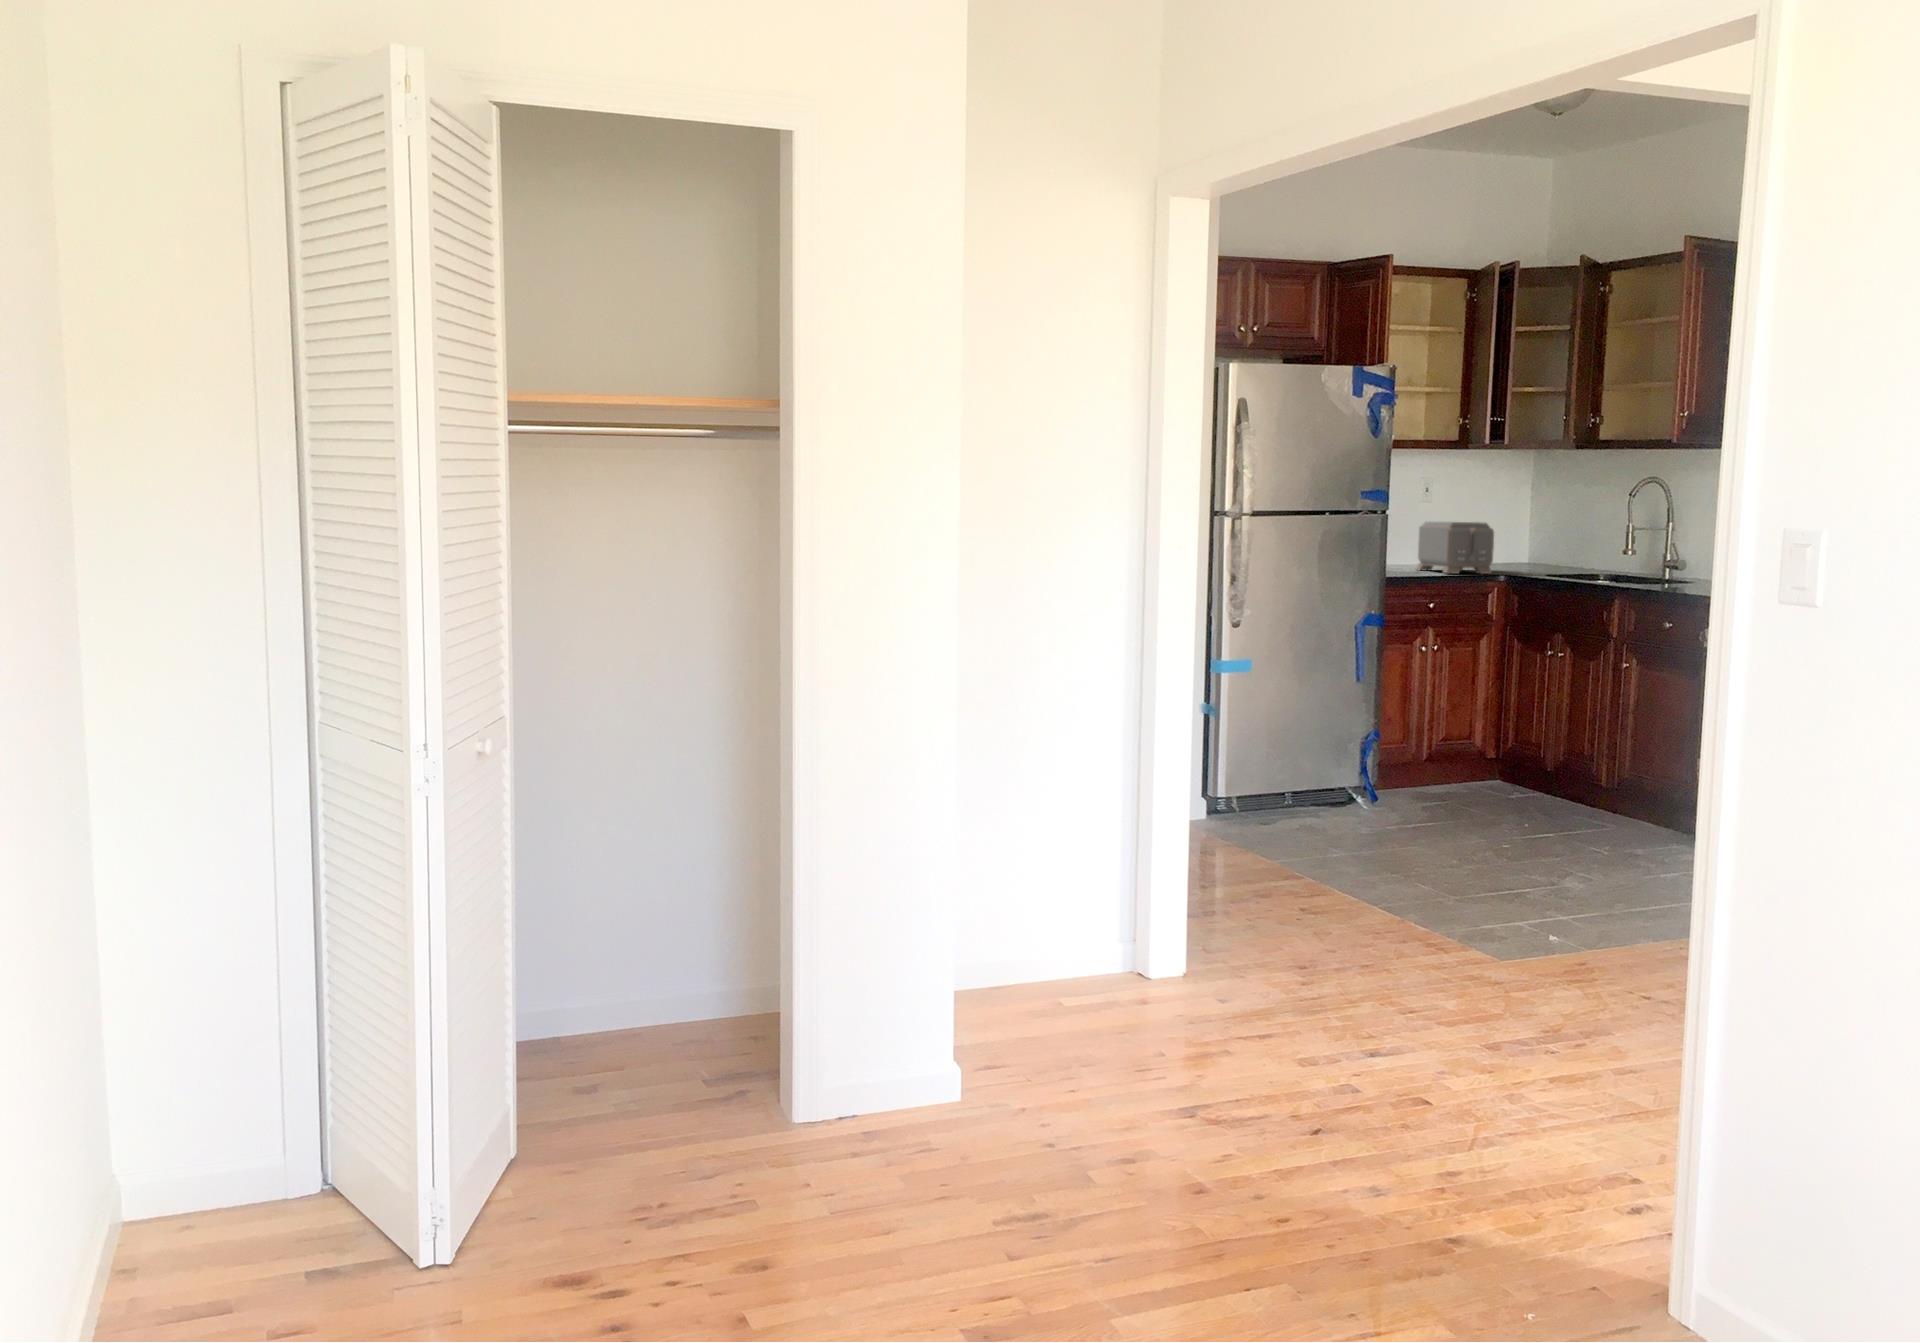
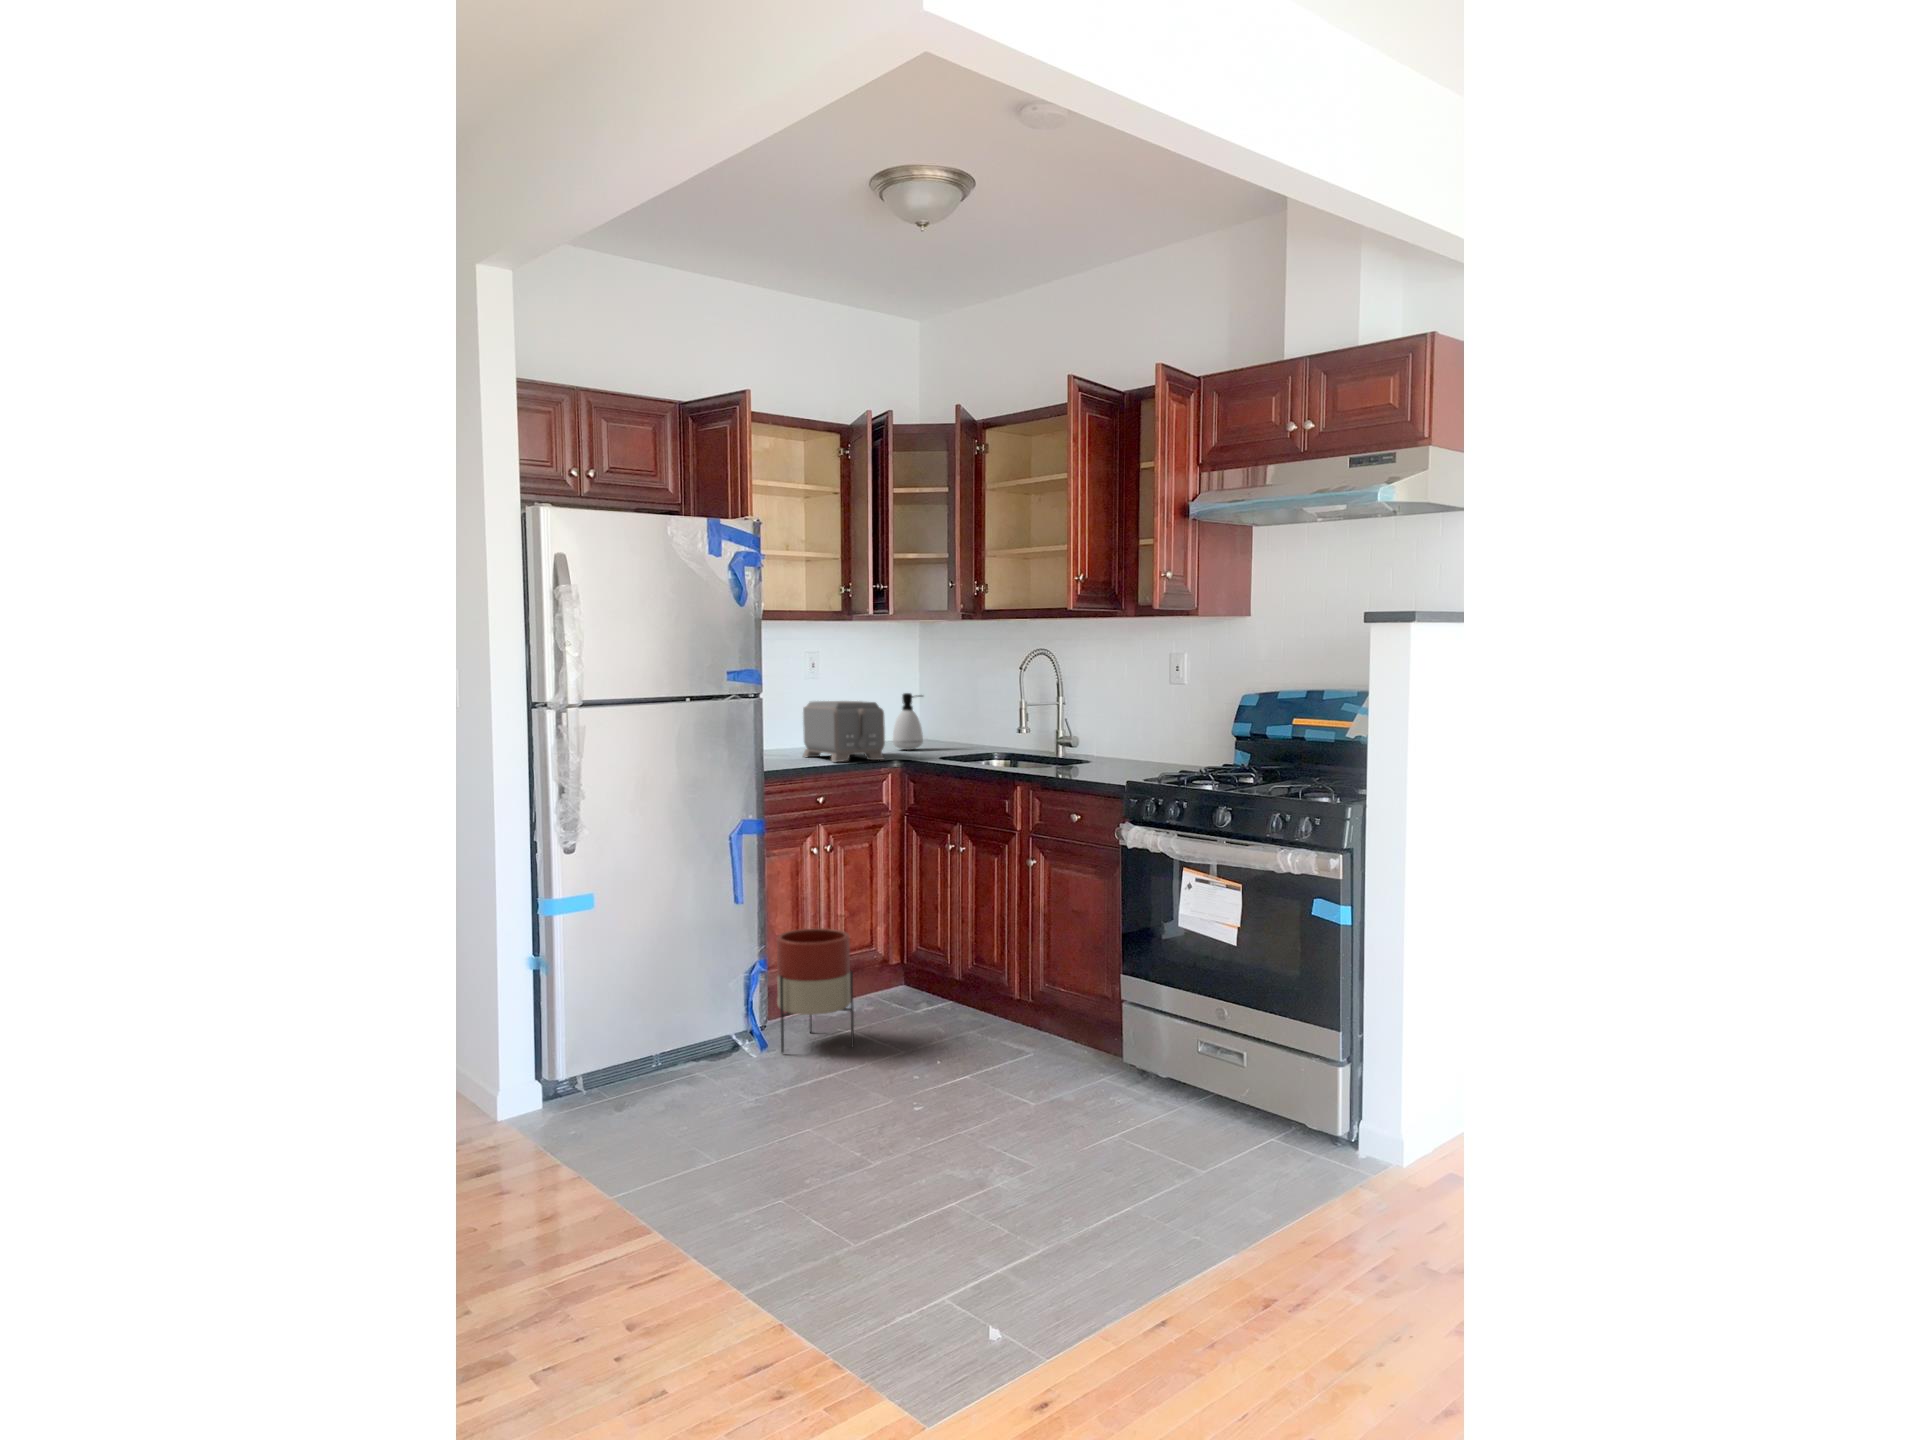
soap dispenser: none [1500,517,1533,569] -> present [893,693,923,750]
planter: none [1388,711,1454,810] -> present [777,928,854,1053]

